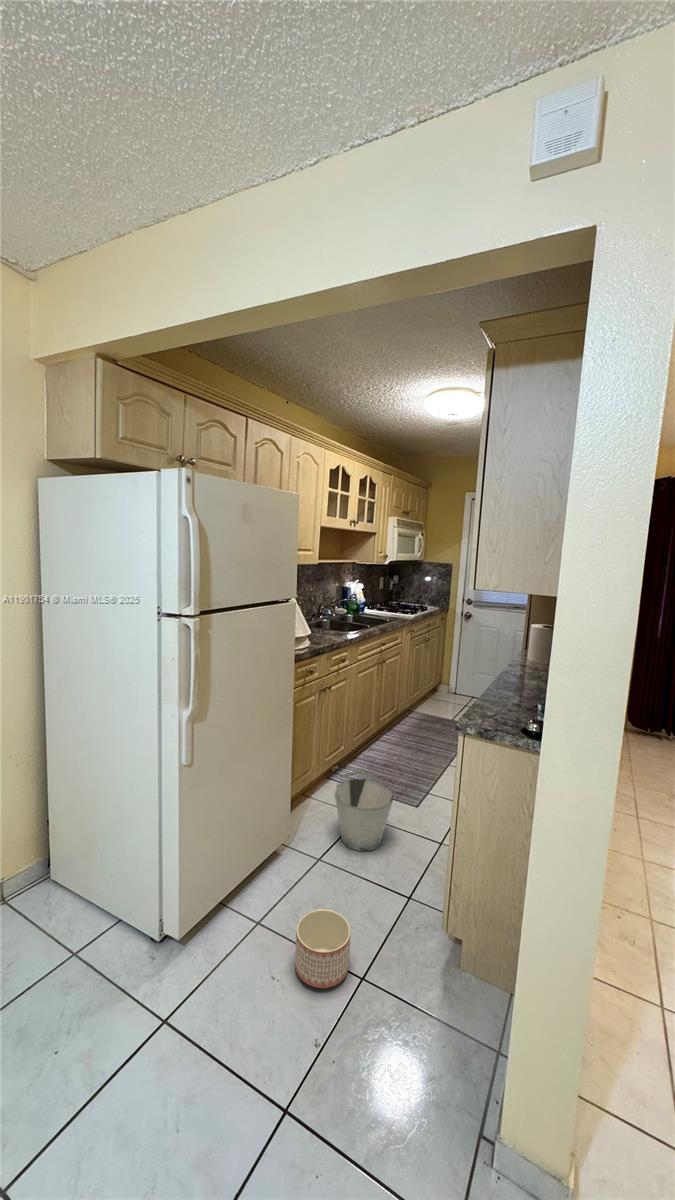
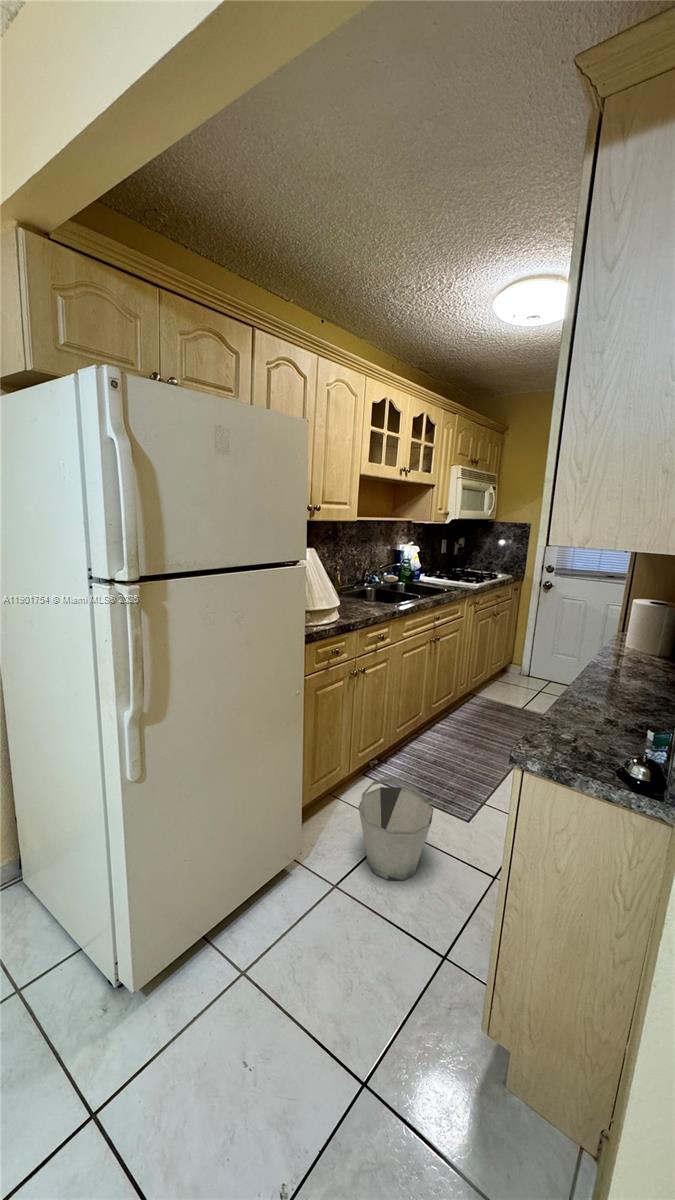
planter: present [295,909,351,988] -> none [276,975,351,1094]

